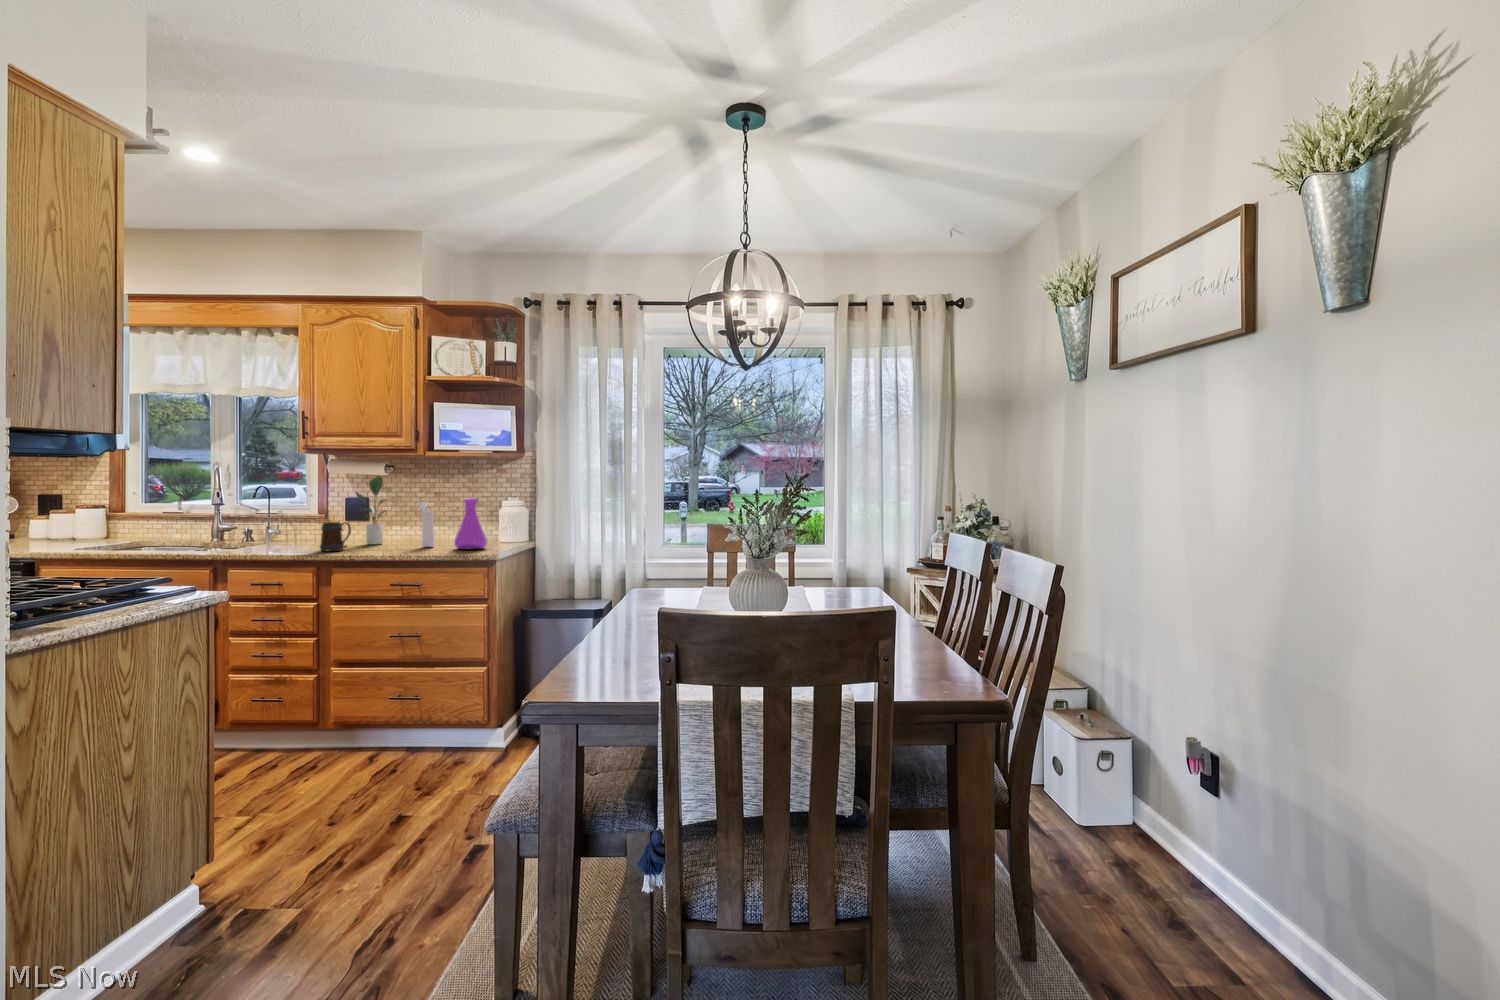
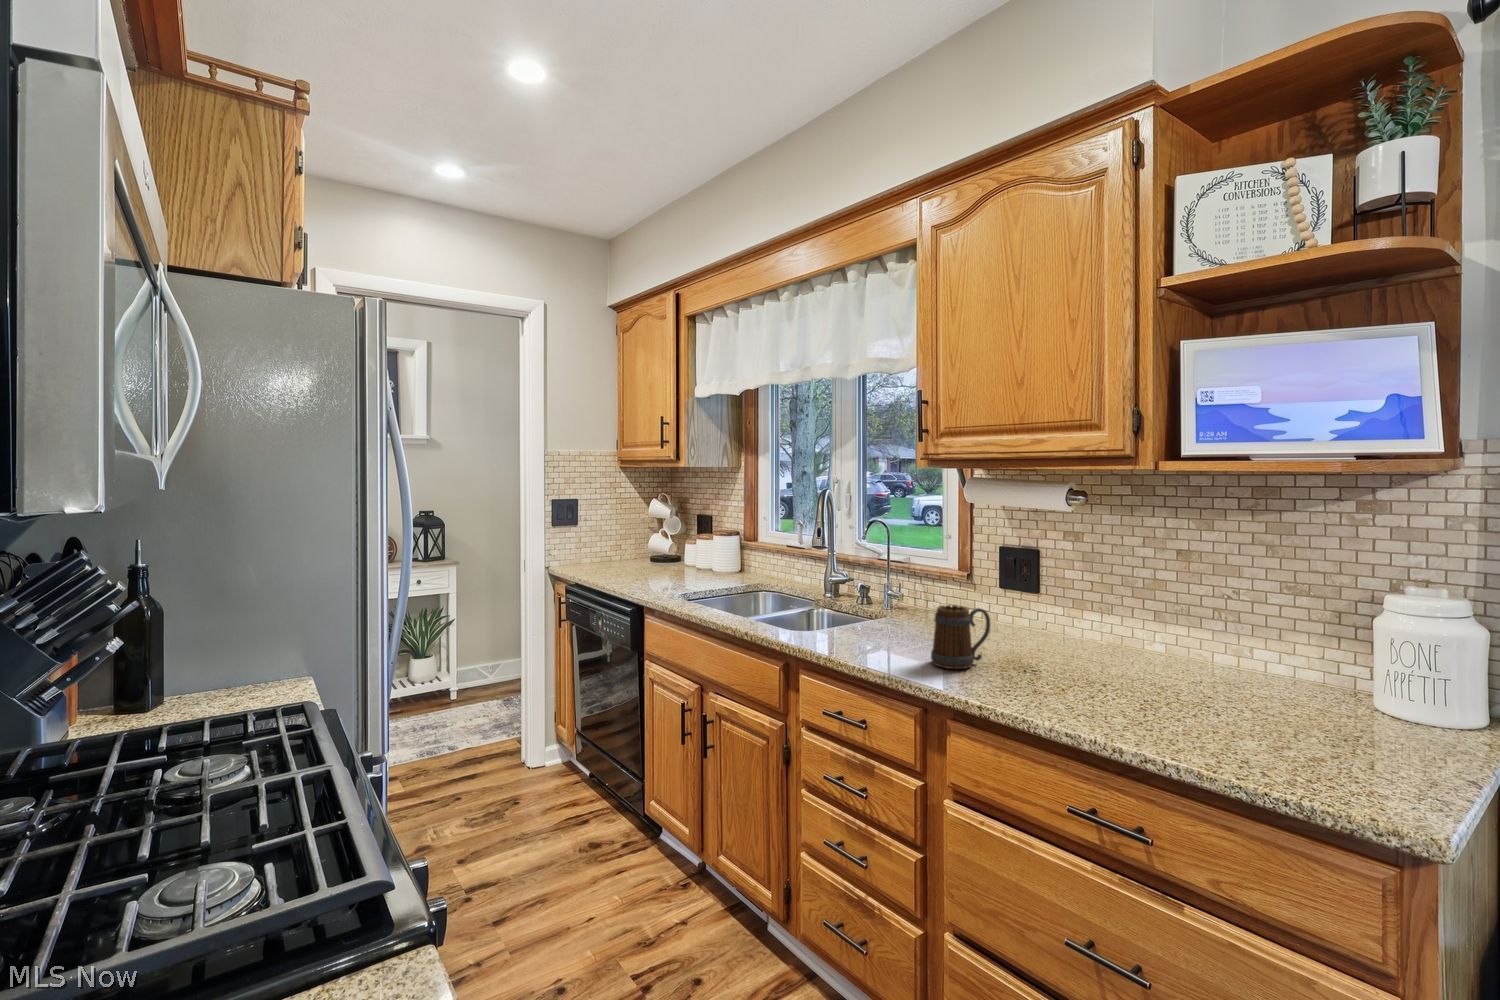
potted plant: present [355,476,387,545] -> none [1005,509,1080,653]
vase: present [454,498,487,550] -> none [1225,586,1329,734]
pepper mill: present [419,502,435,547] -> none [1135,574,1173,691]

